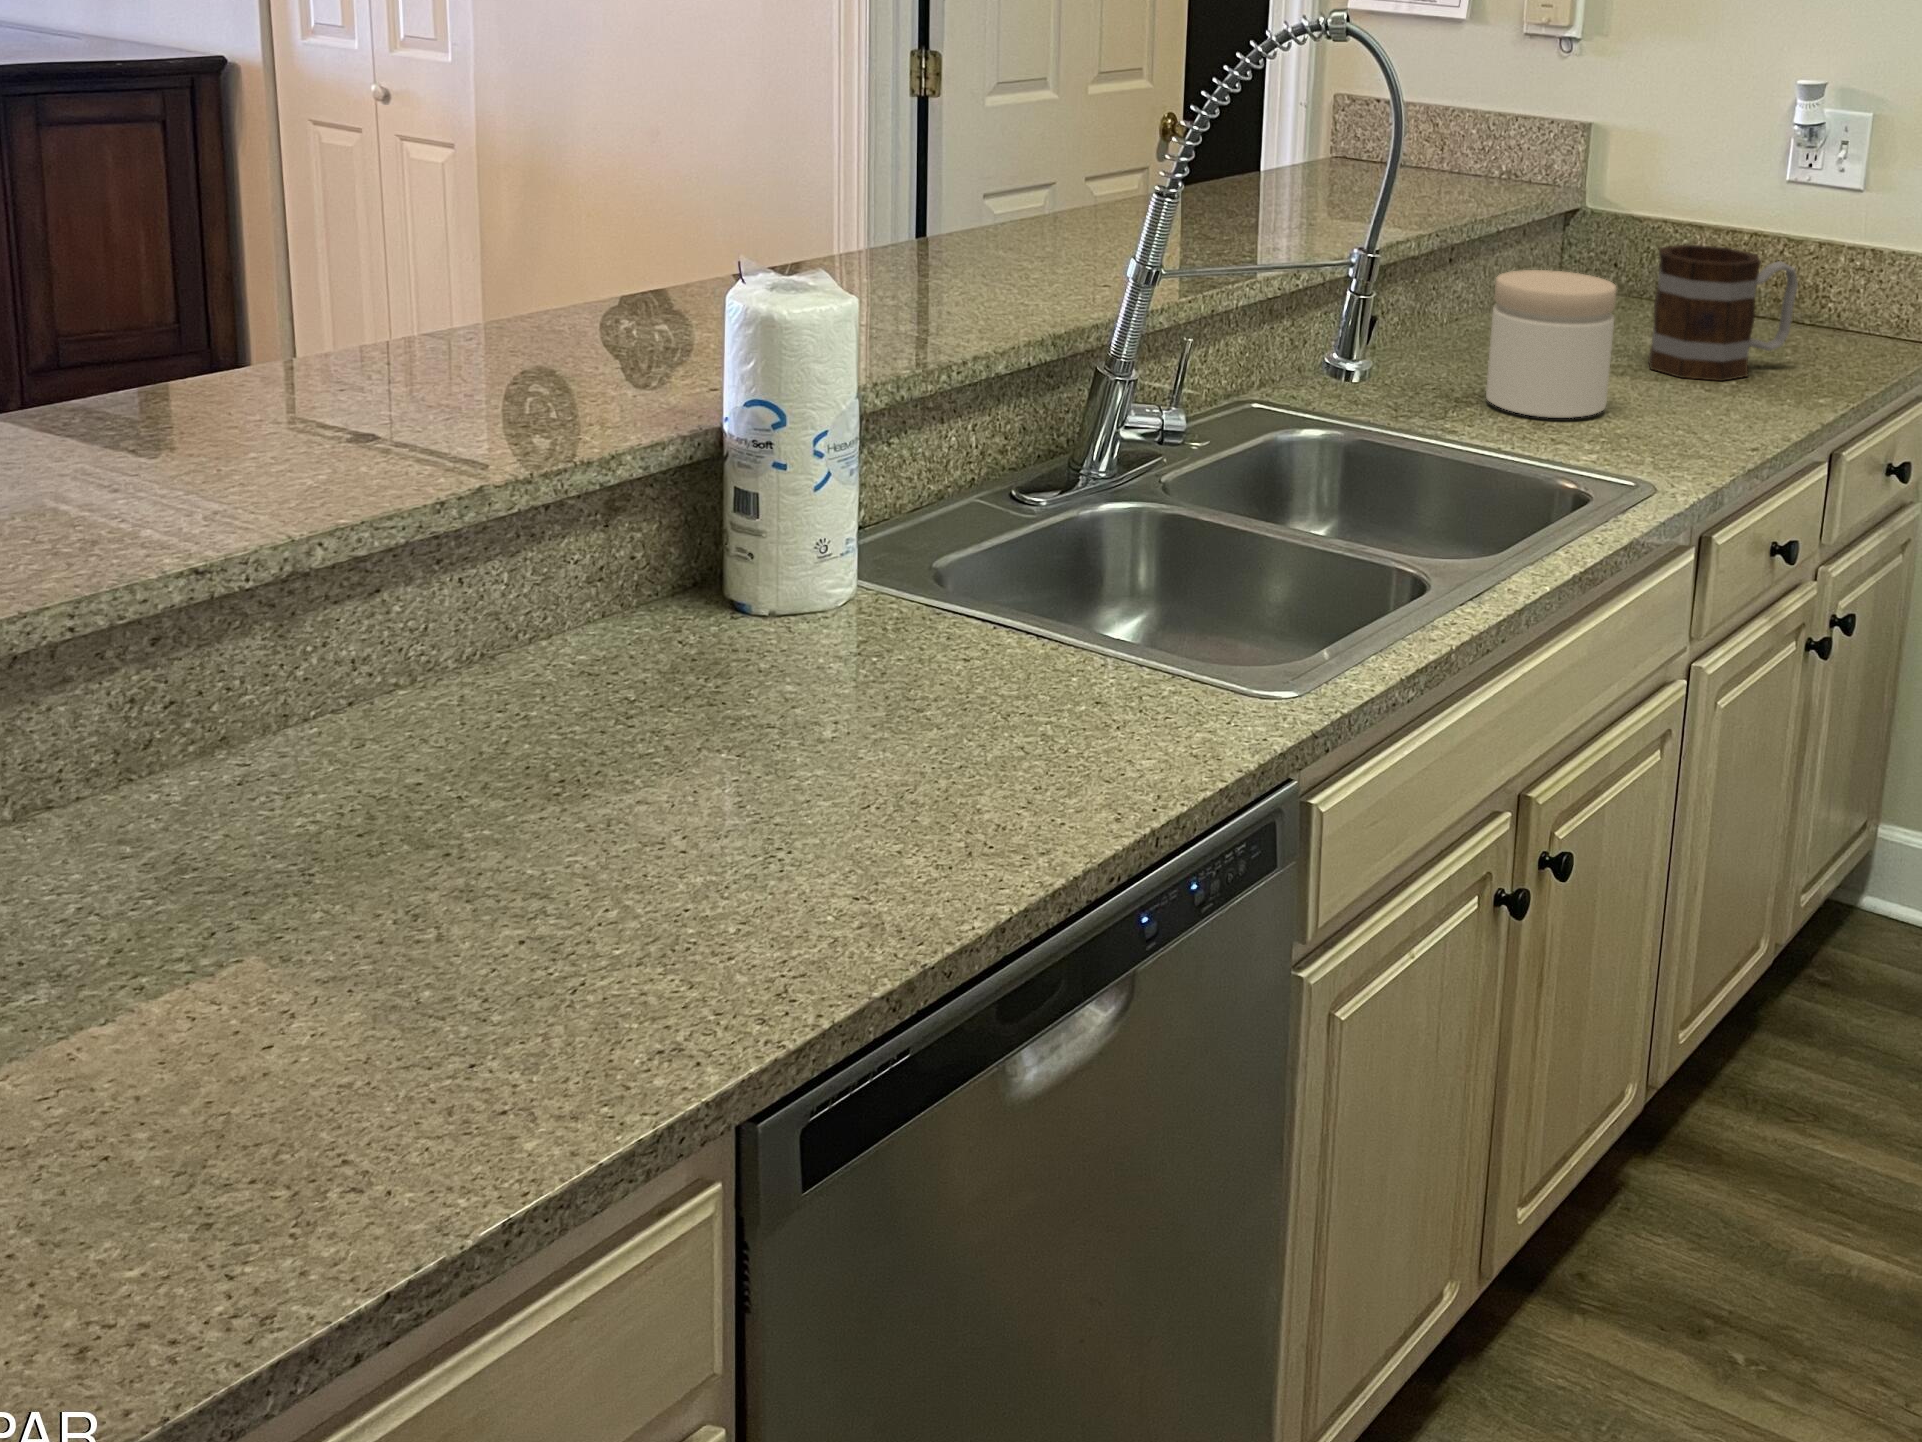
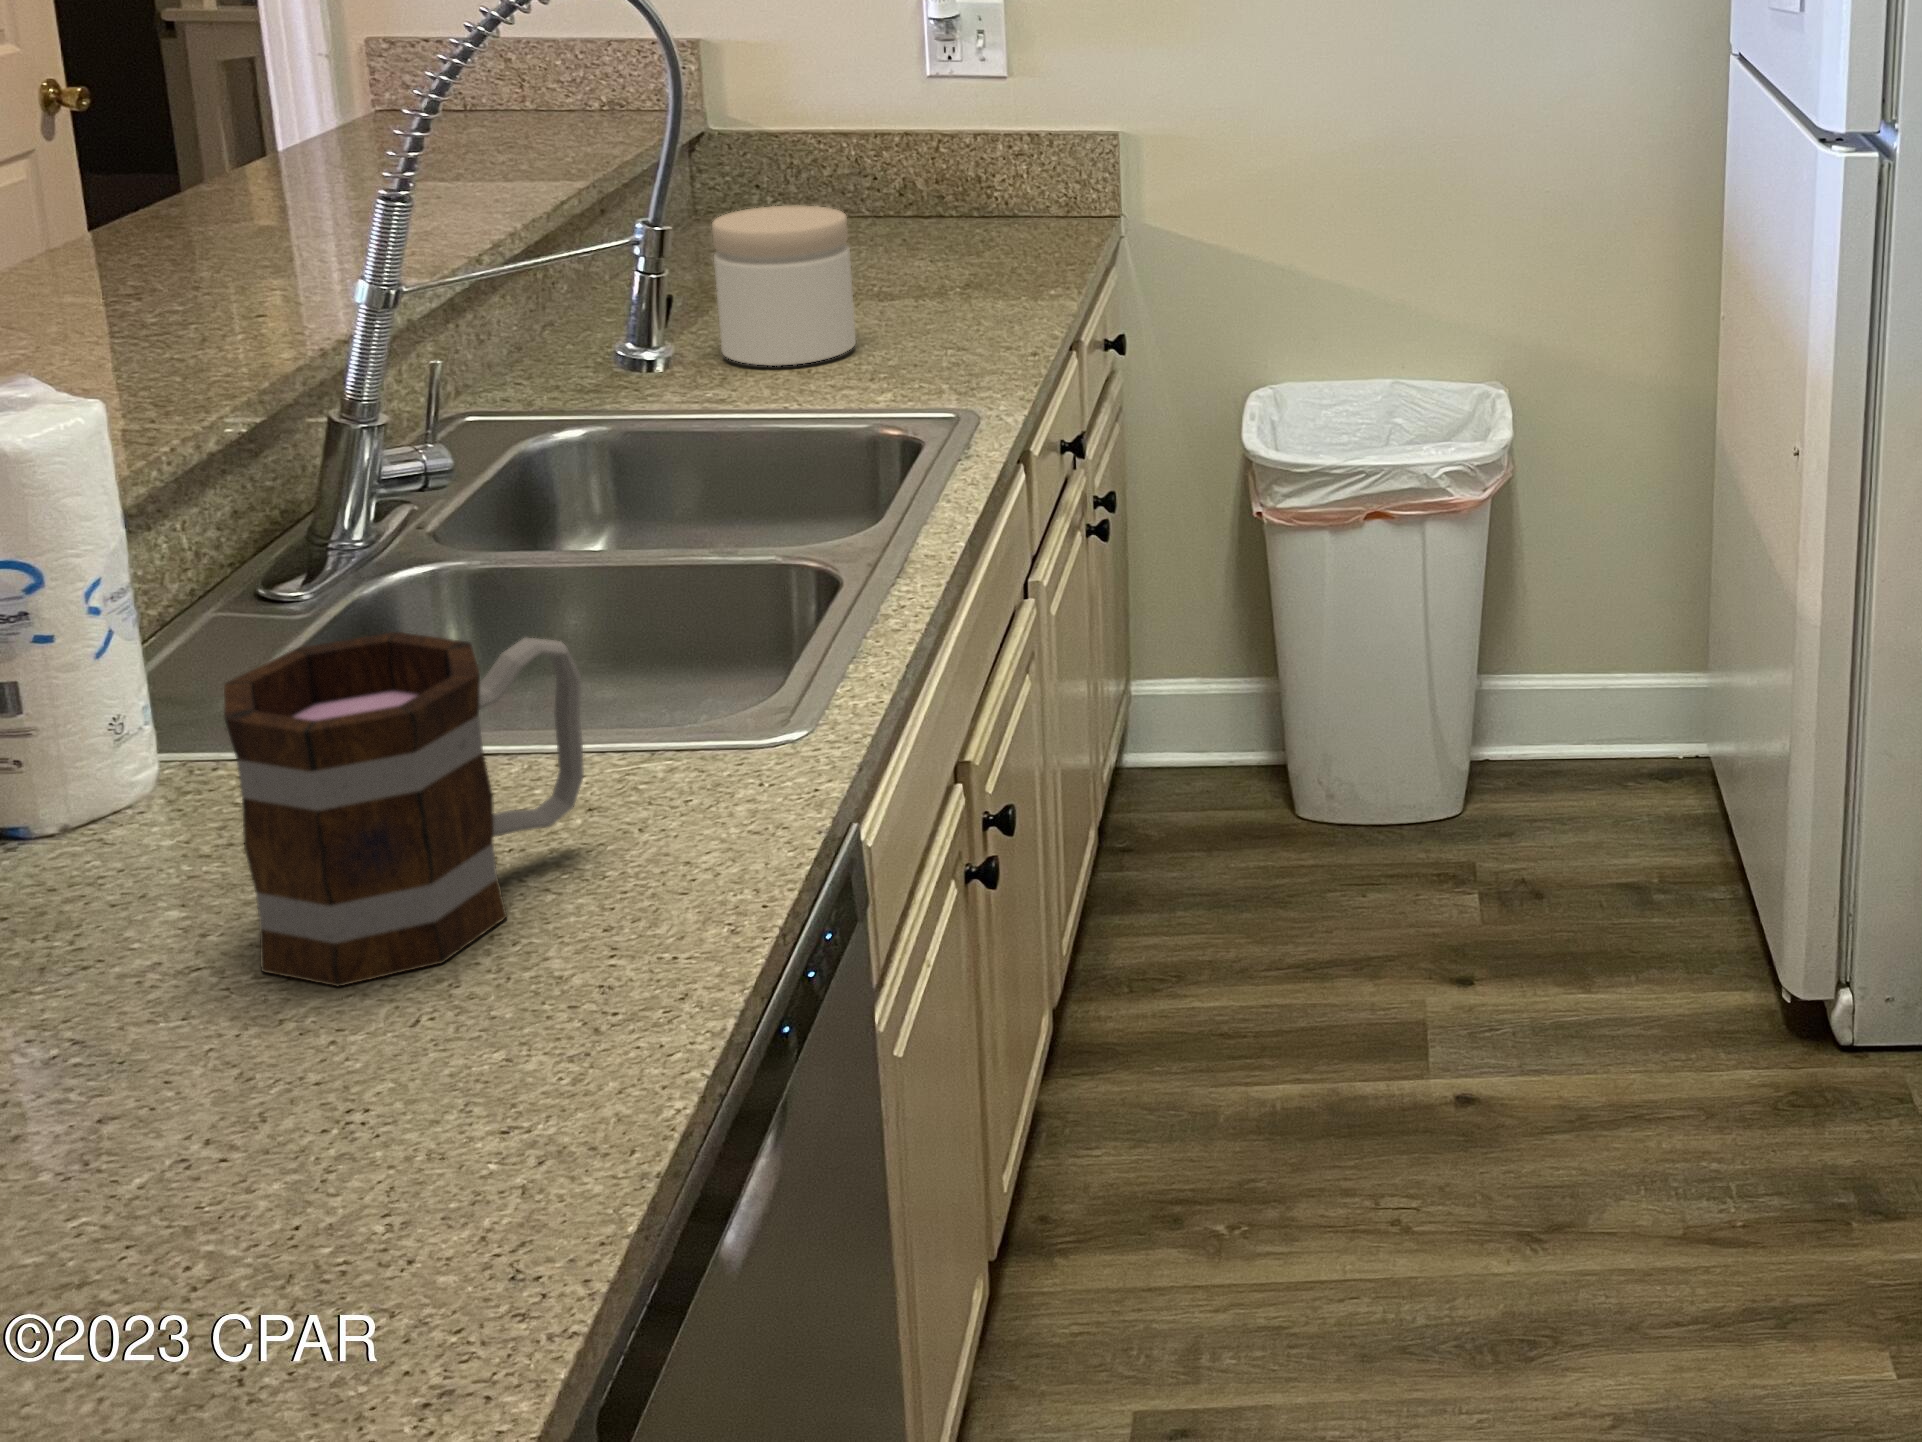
mug: present [1648,244,1798,381] -> present [224,632,584,986]

